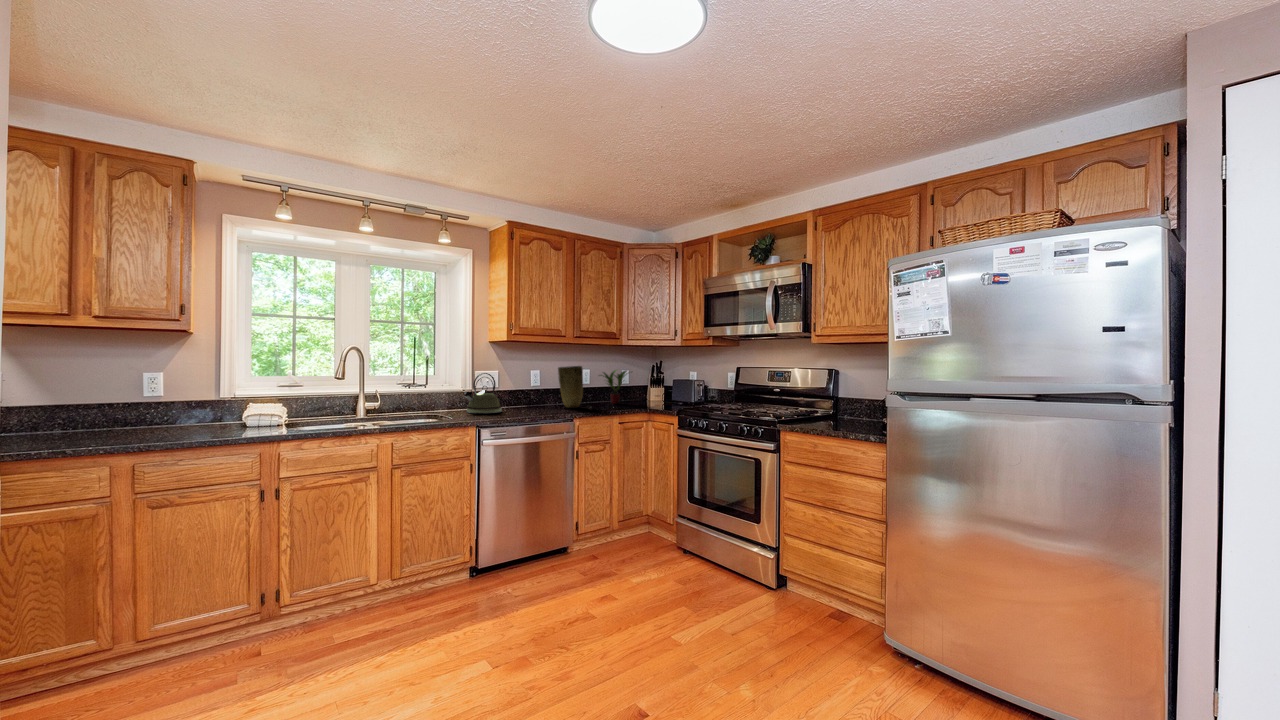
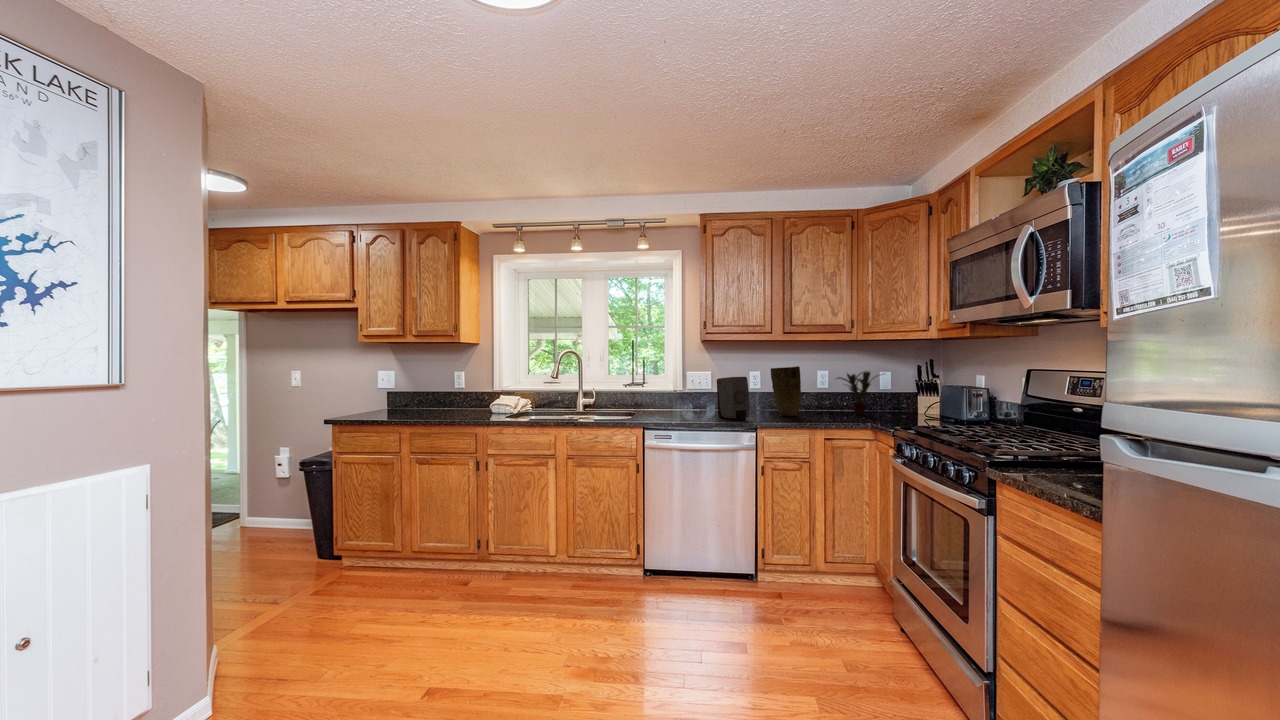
kettle: present [464,373,502,413] -> none [661,374,701,416]
soap dispenser: none [524,375,556,414] -> present [717,377,749,420]

